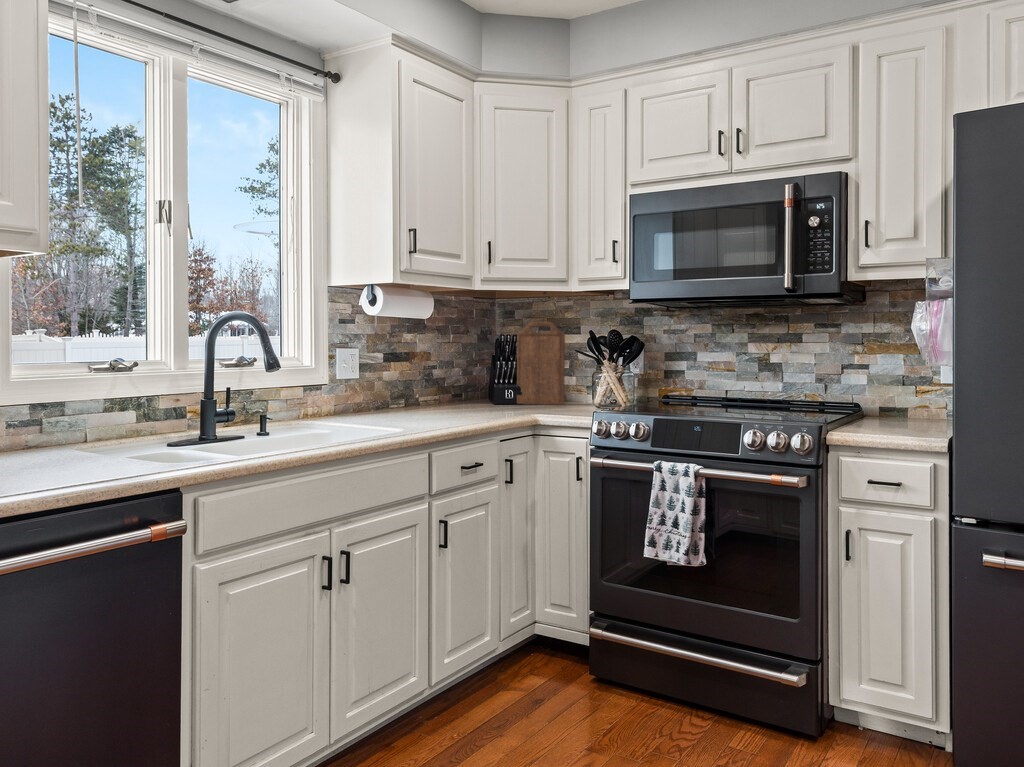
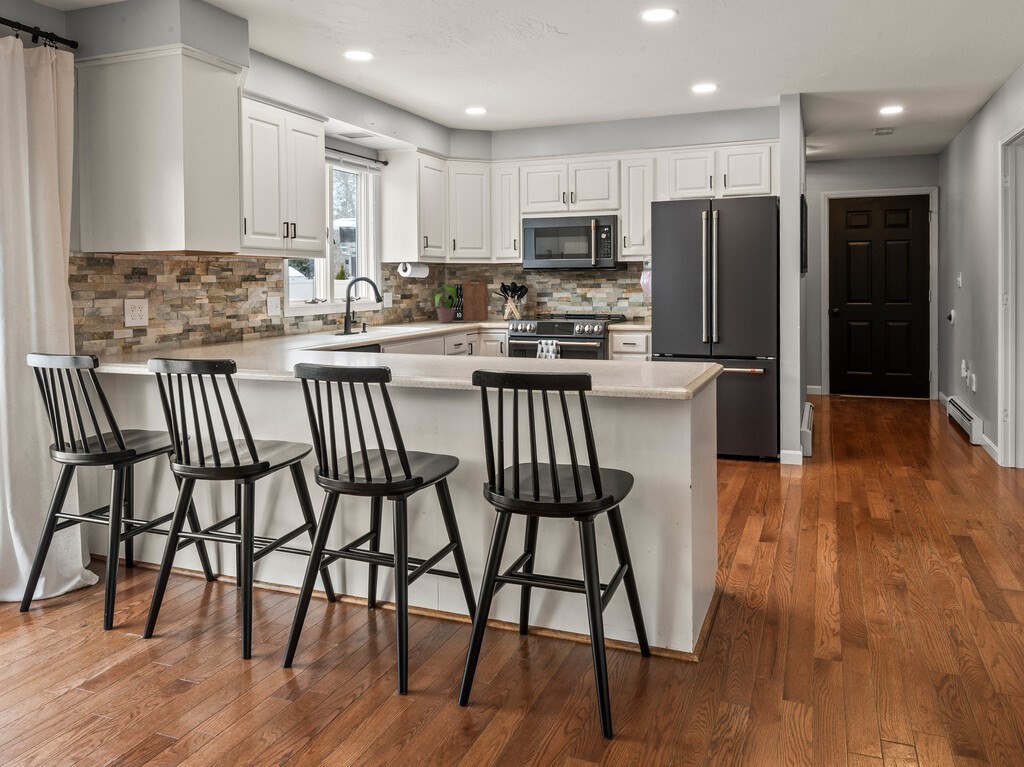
potted plant: none [428,333,512,411] -> present [431,285,457,323]

